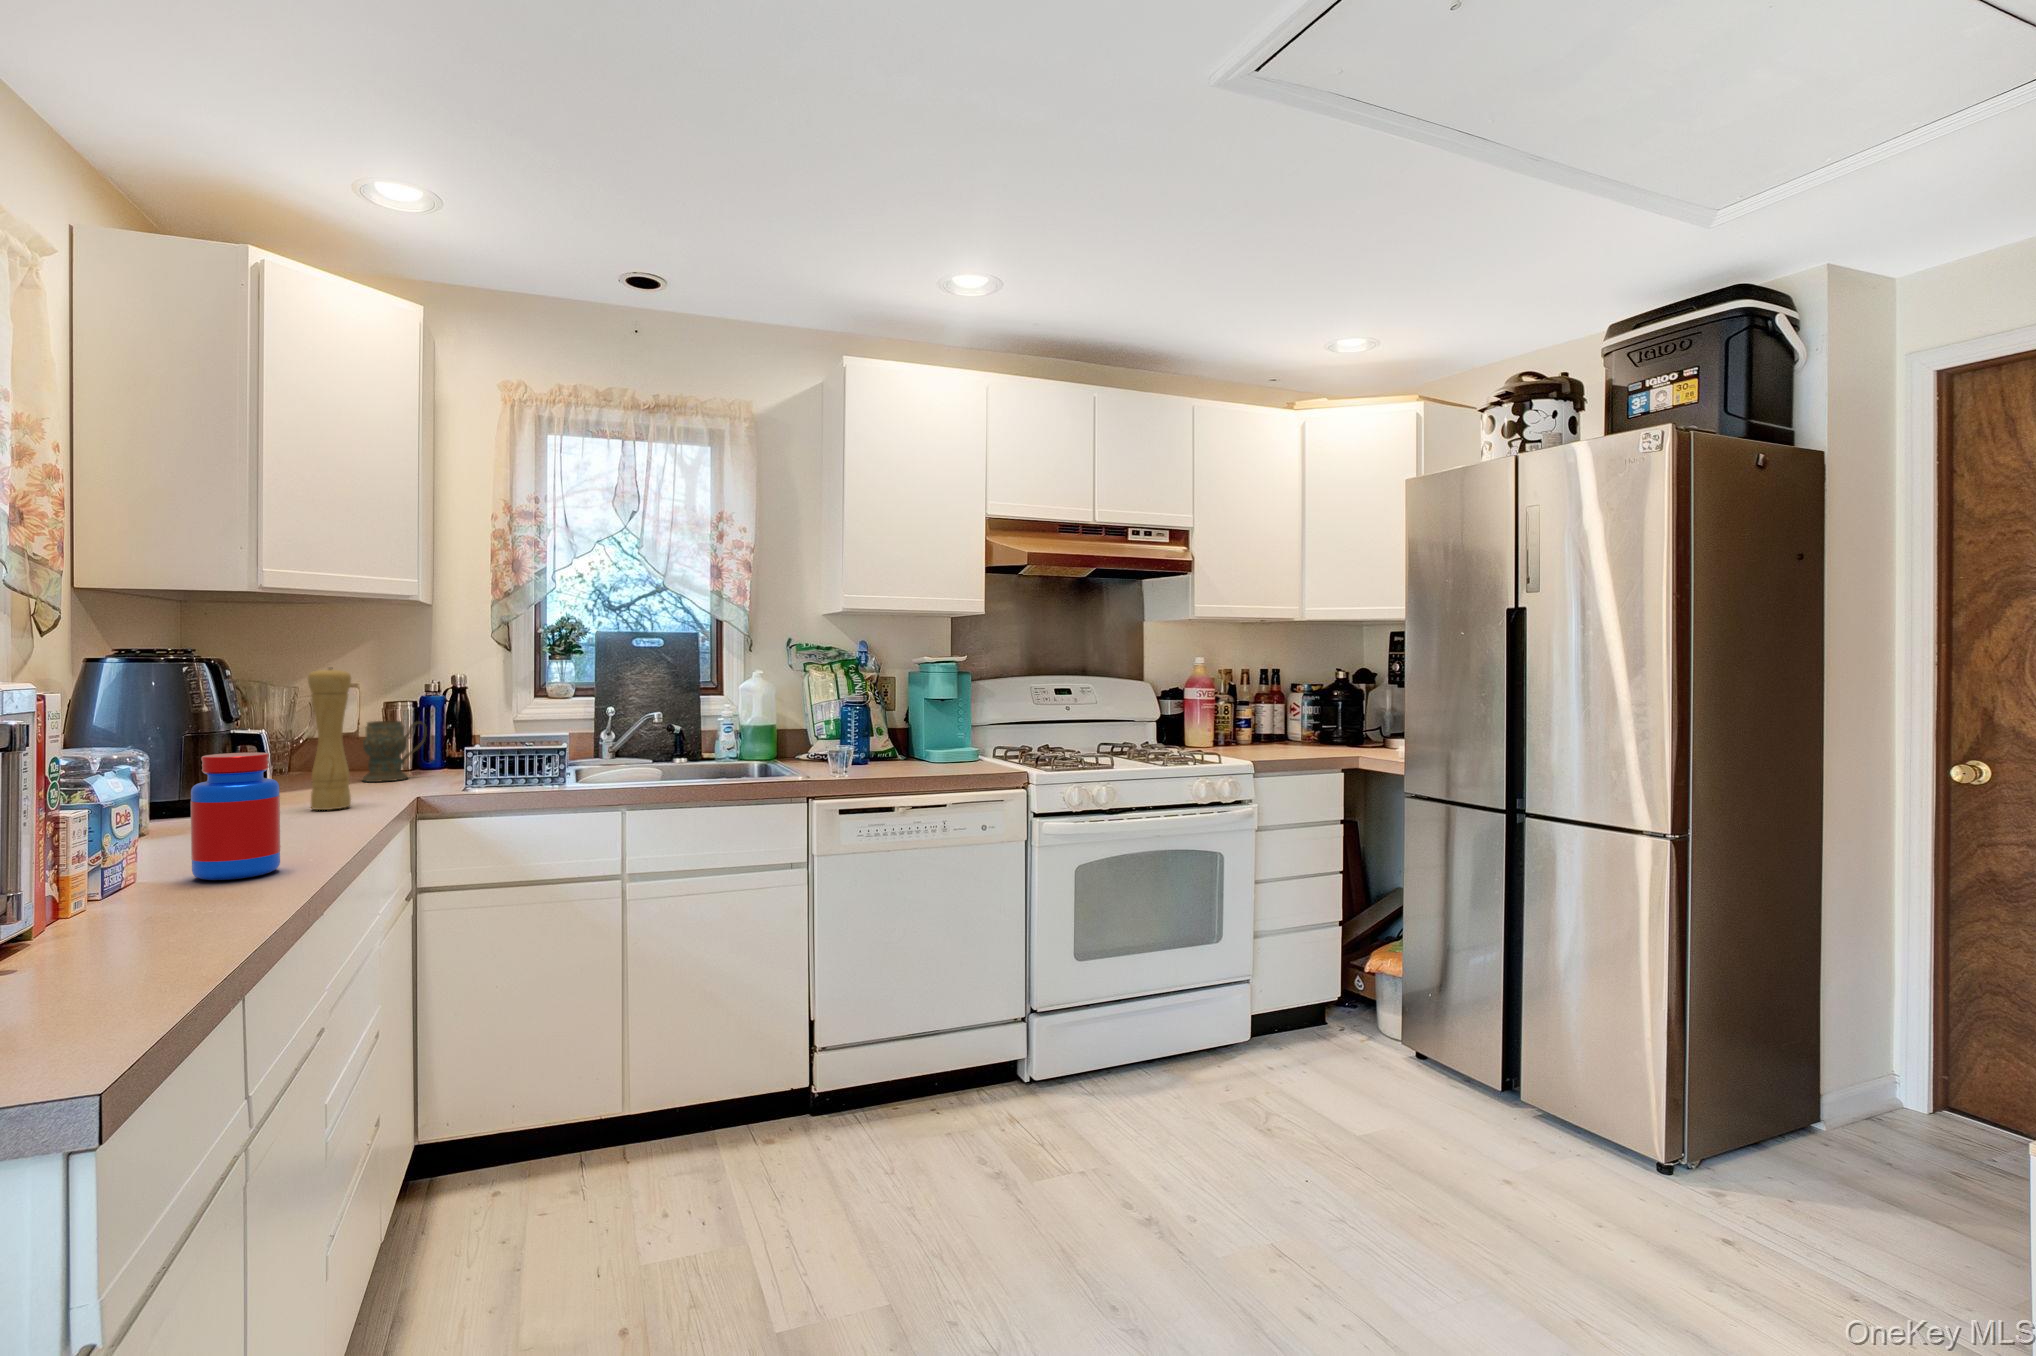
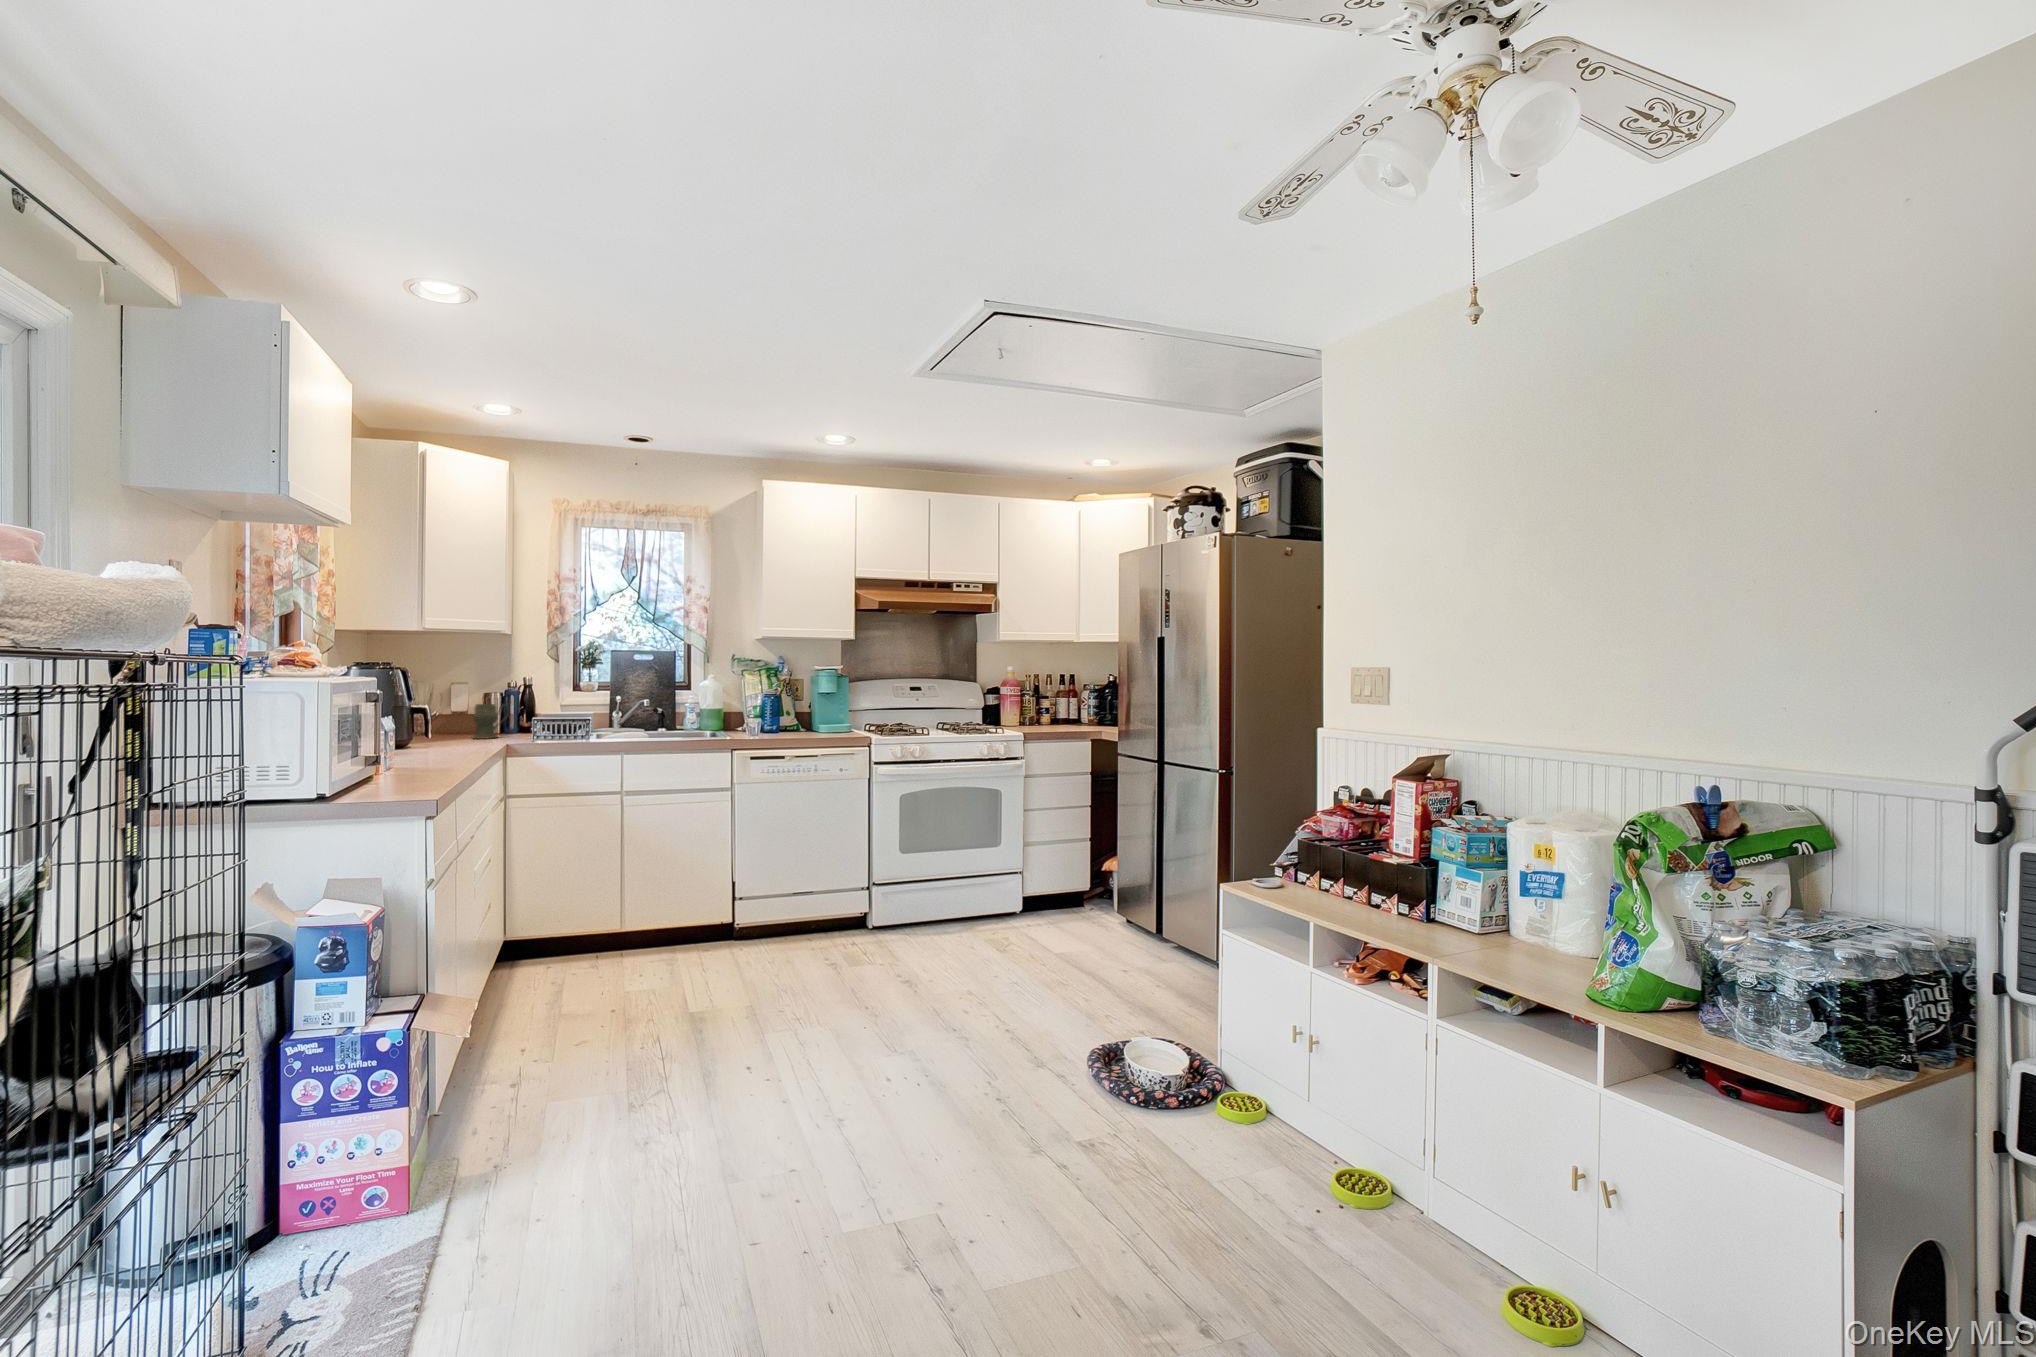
pepper mill: present [308,668,351,810] -> none [450,672,472,748]
jar: present [191,752,280,880] -> none [413,710,451,766]

